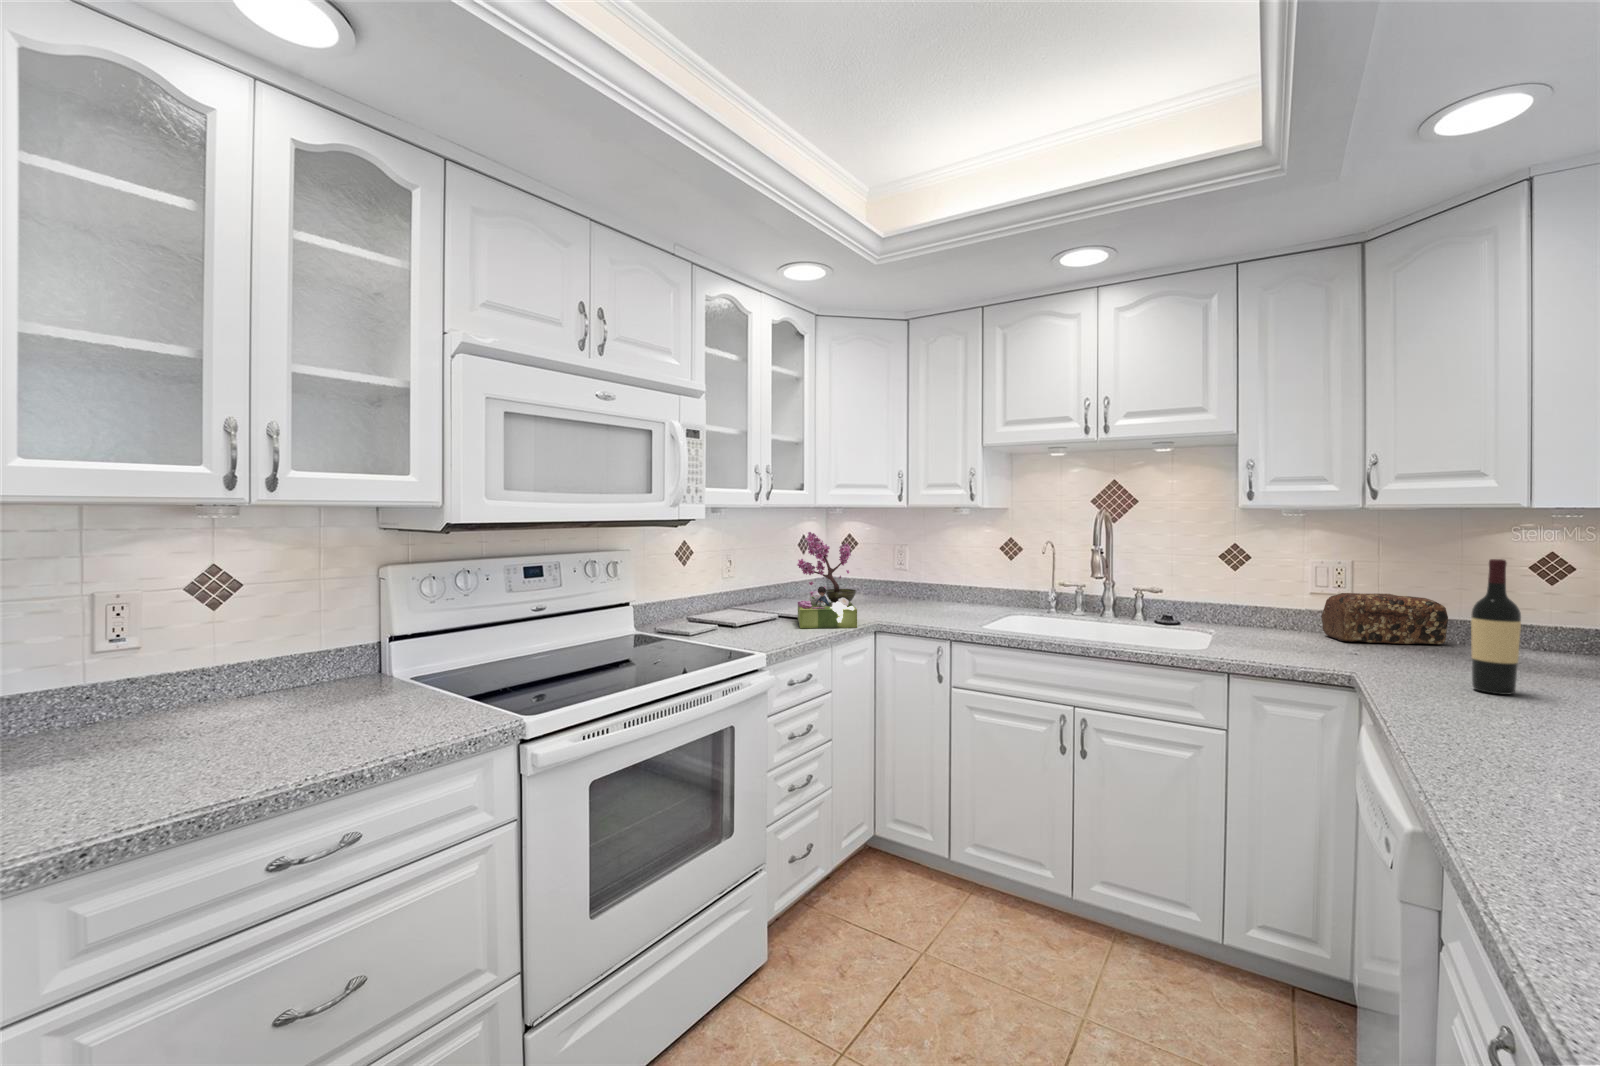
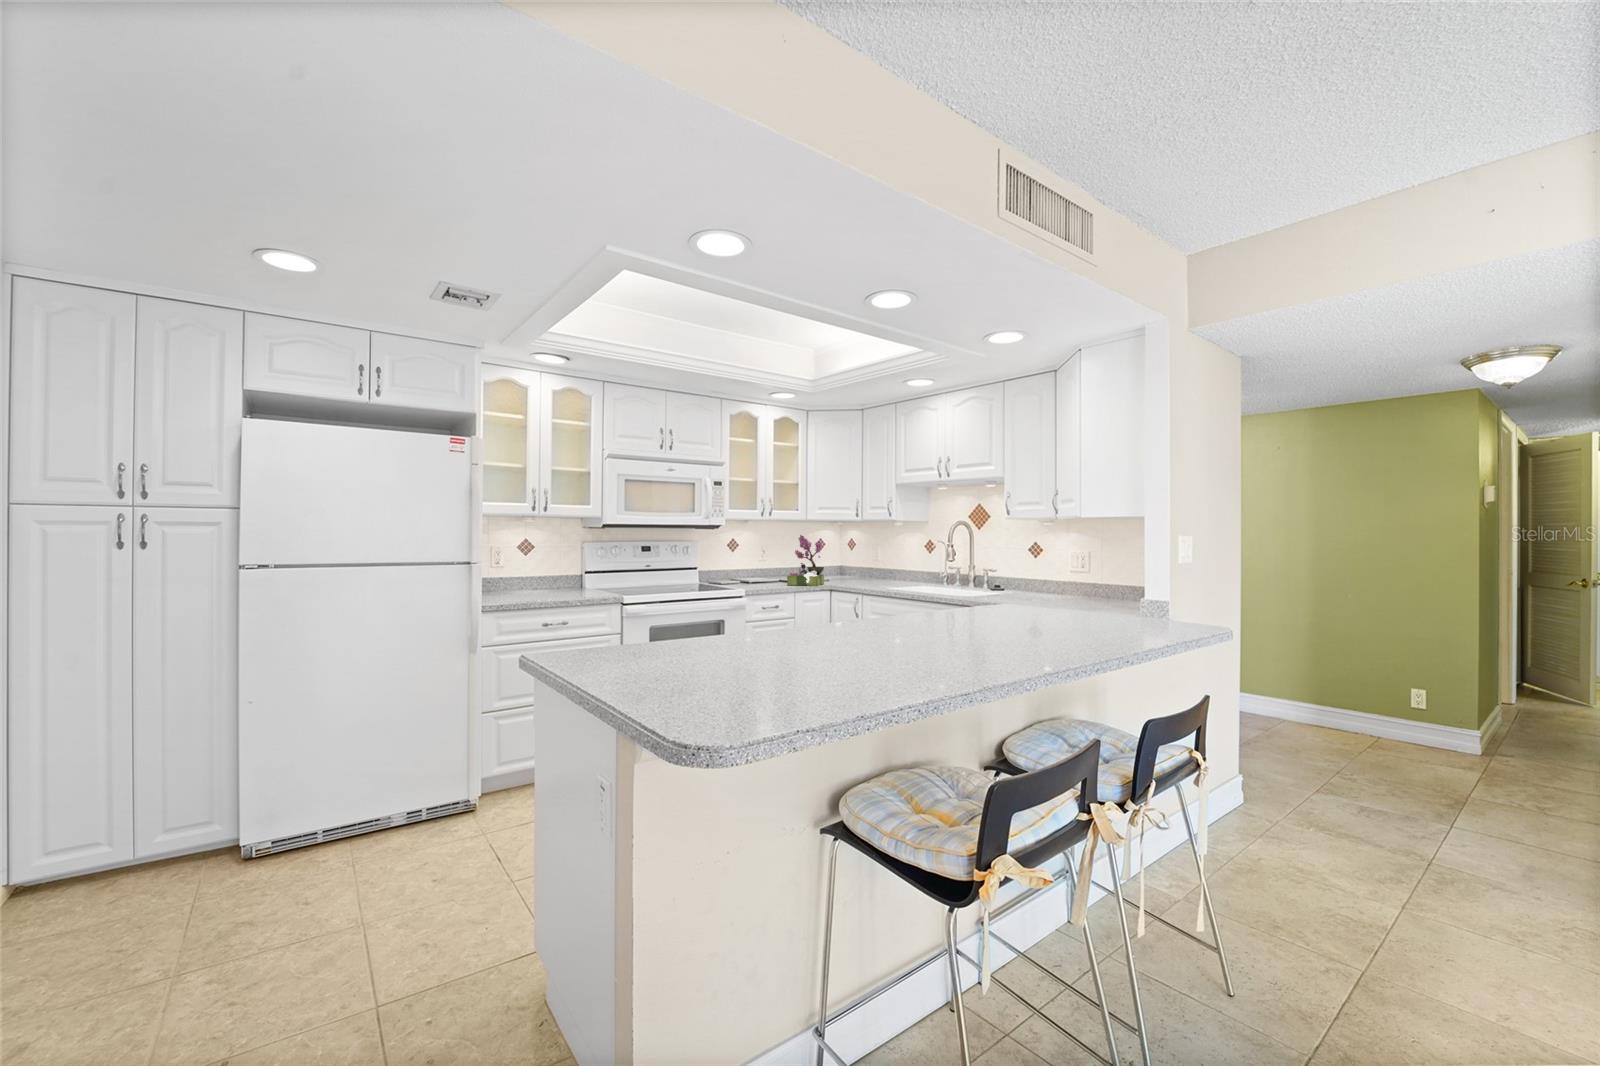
wine bottle: present [1471,559,1521,695] -> none [1028,540,1046,604]
bread loaf: present [1321,593,1448,644] -> none [1055,567,1112,595]

